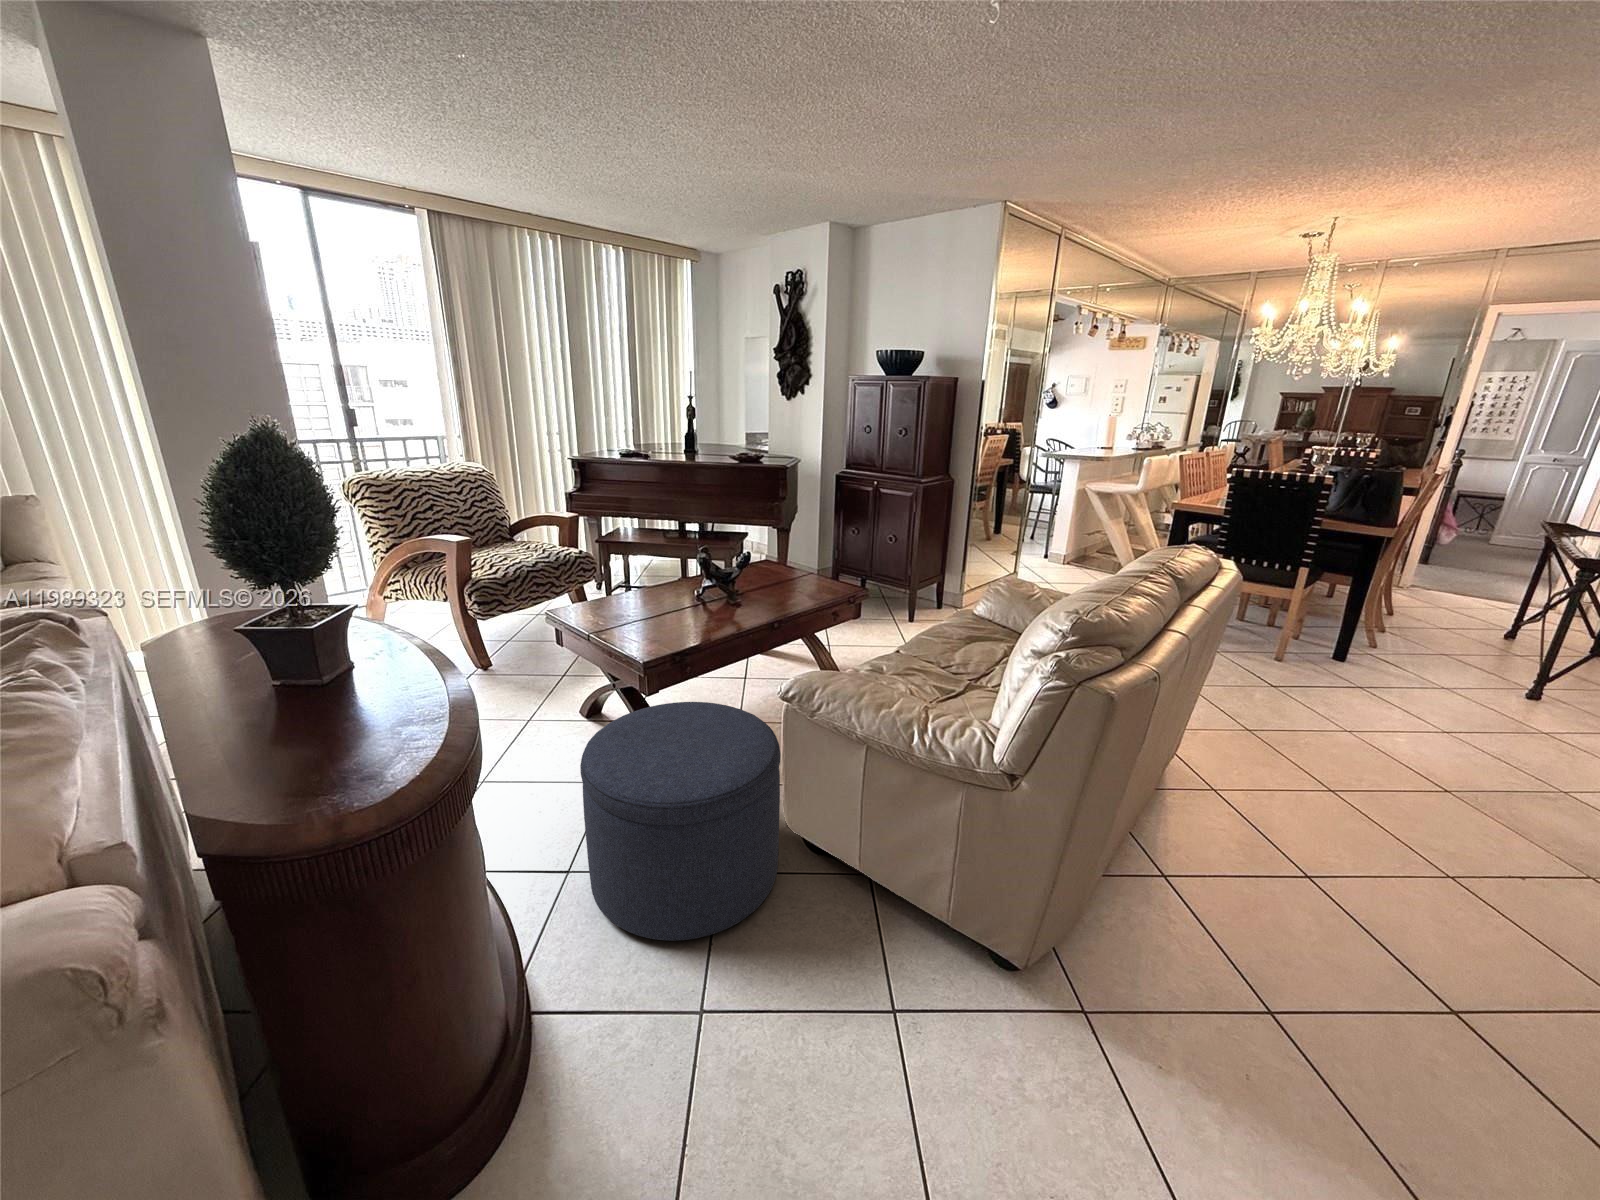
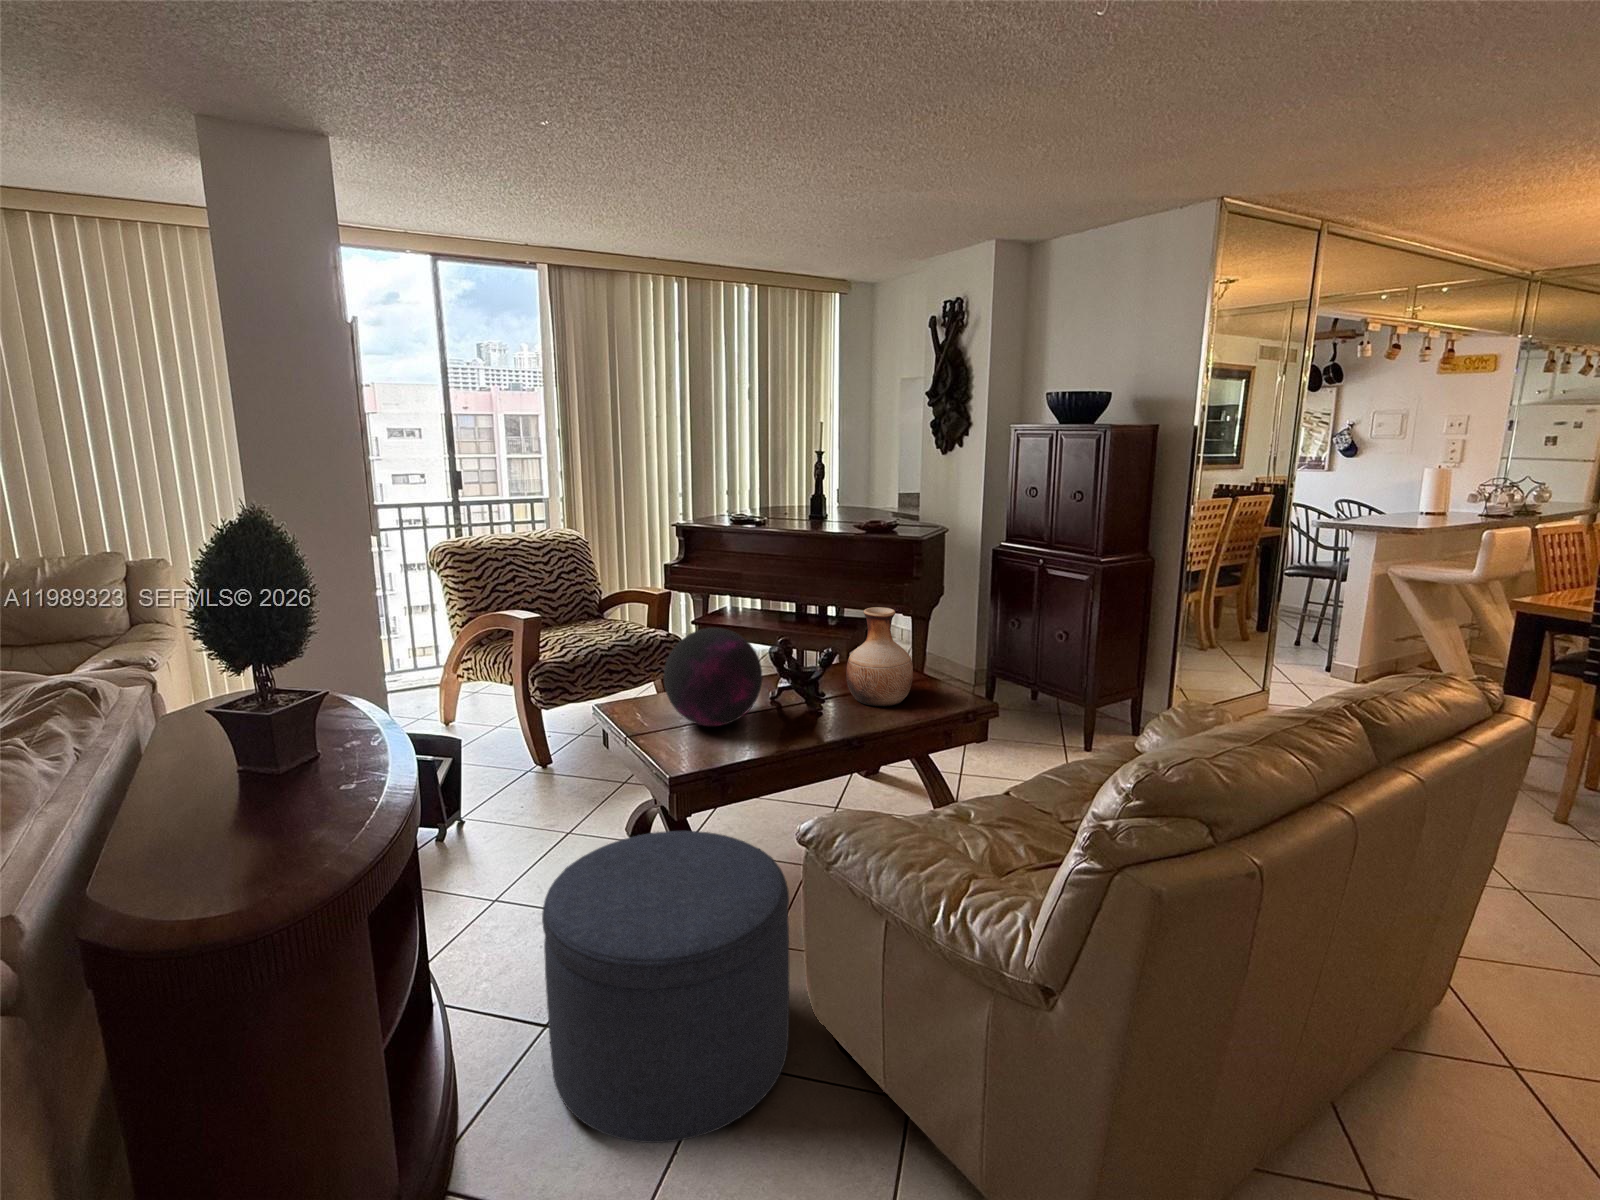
vase: none [760,519,811,597] -> present [846,607,913,706]
decorative orb: none [619,539,703,621] -> present [664,628,762,726]

